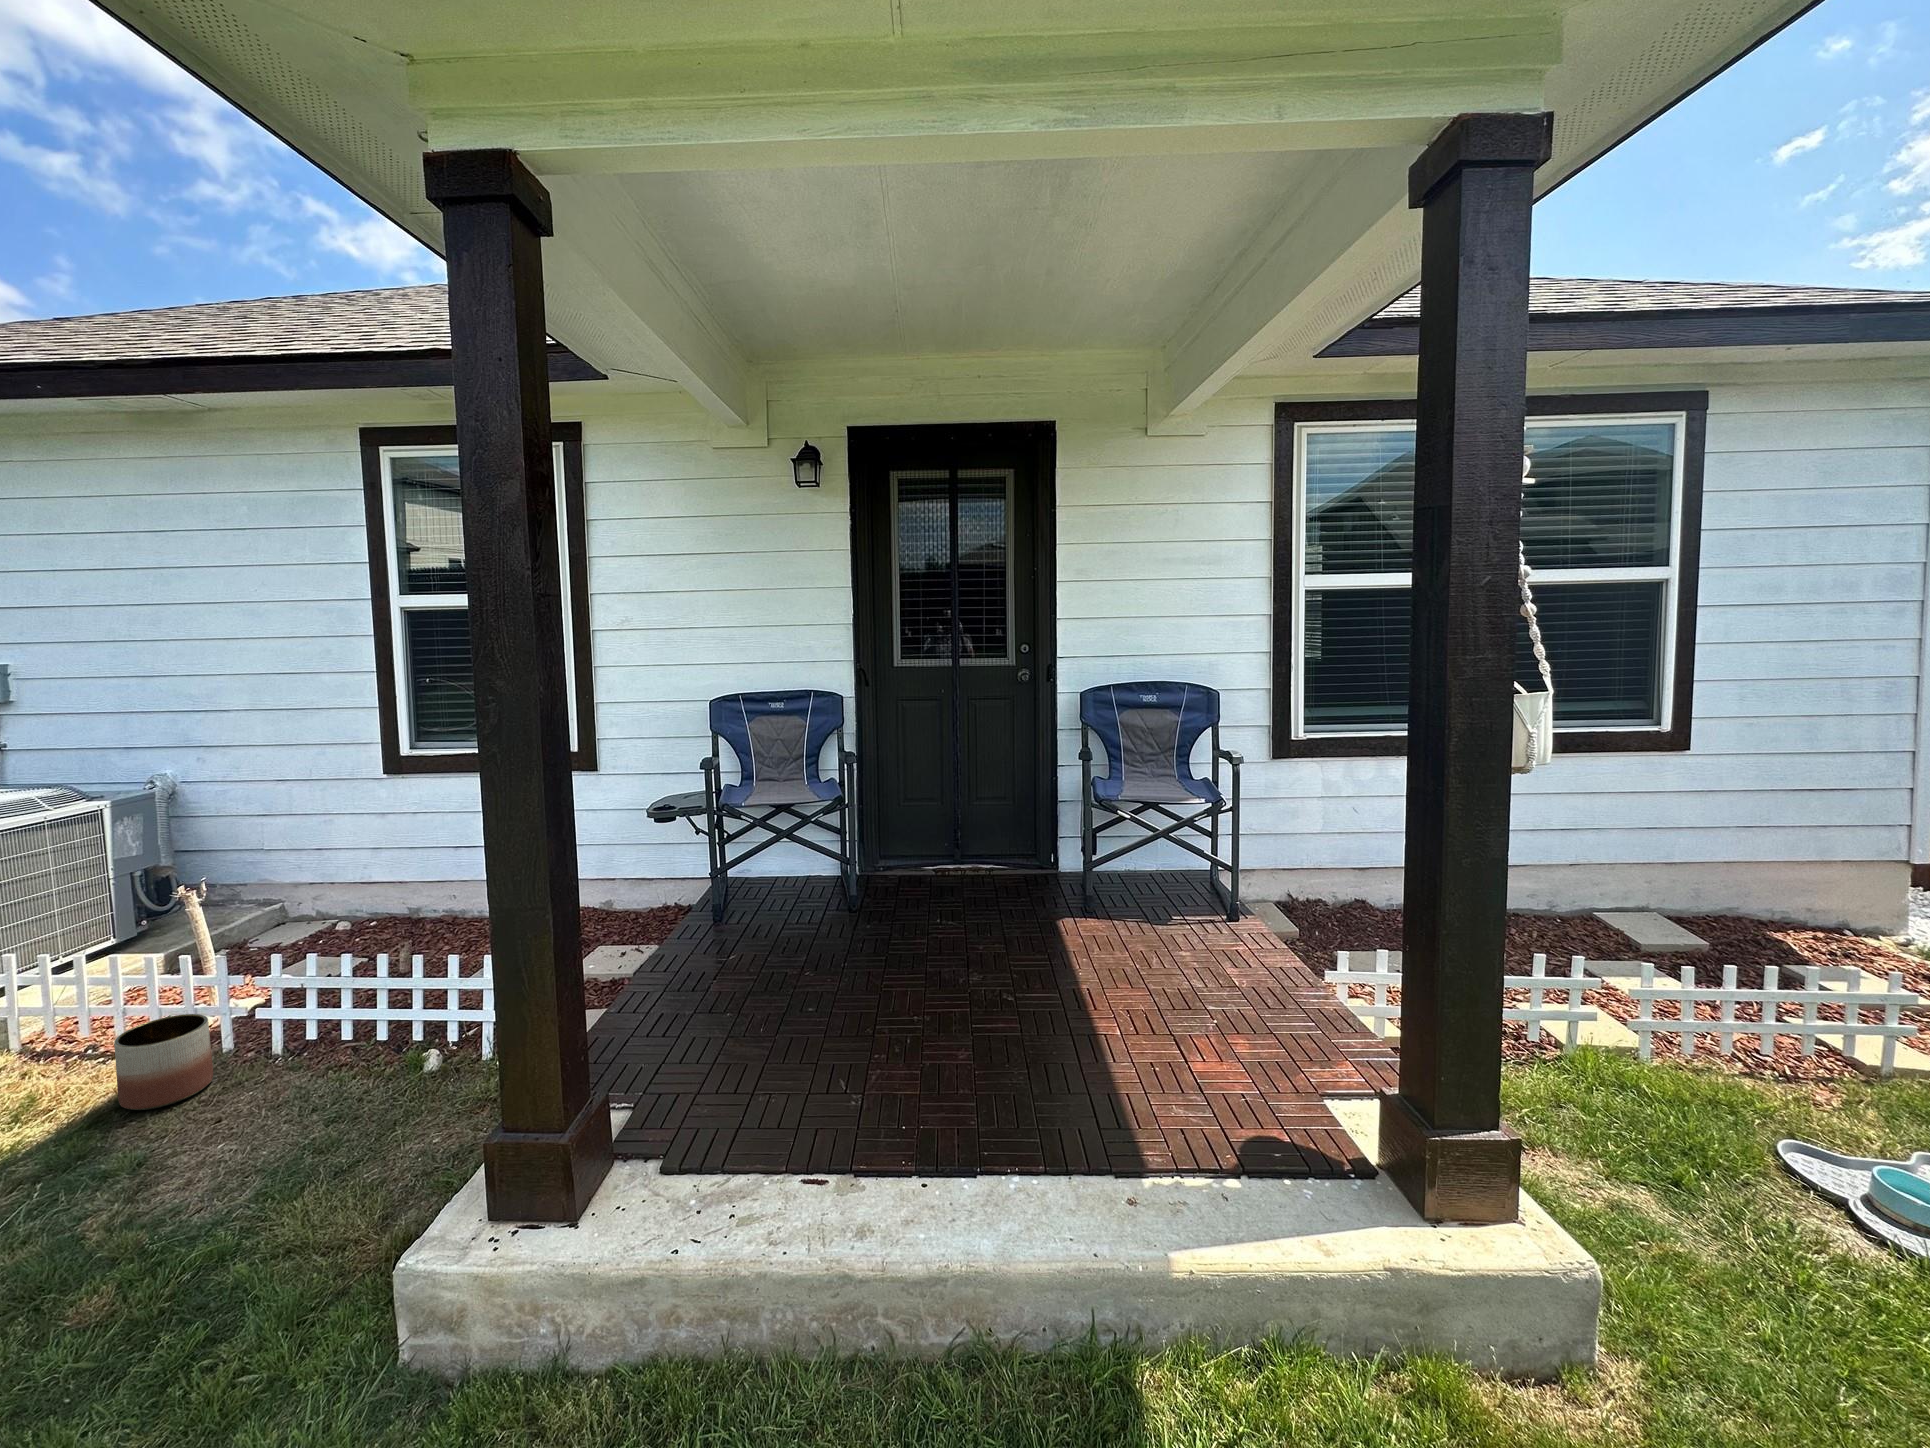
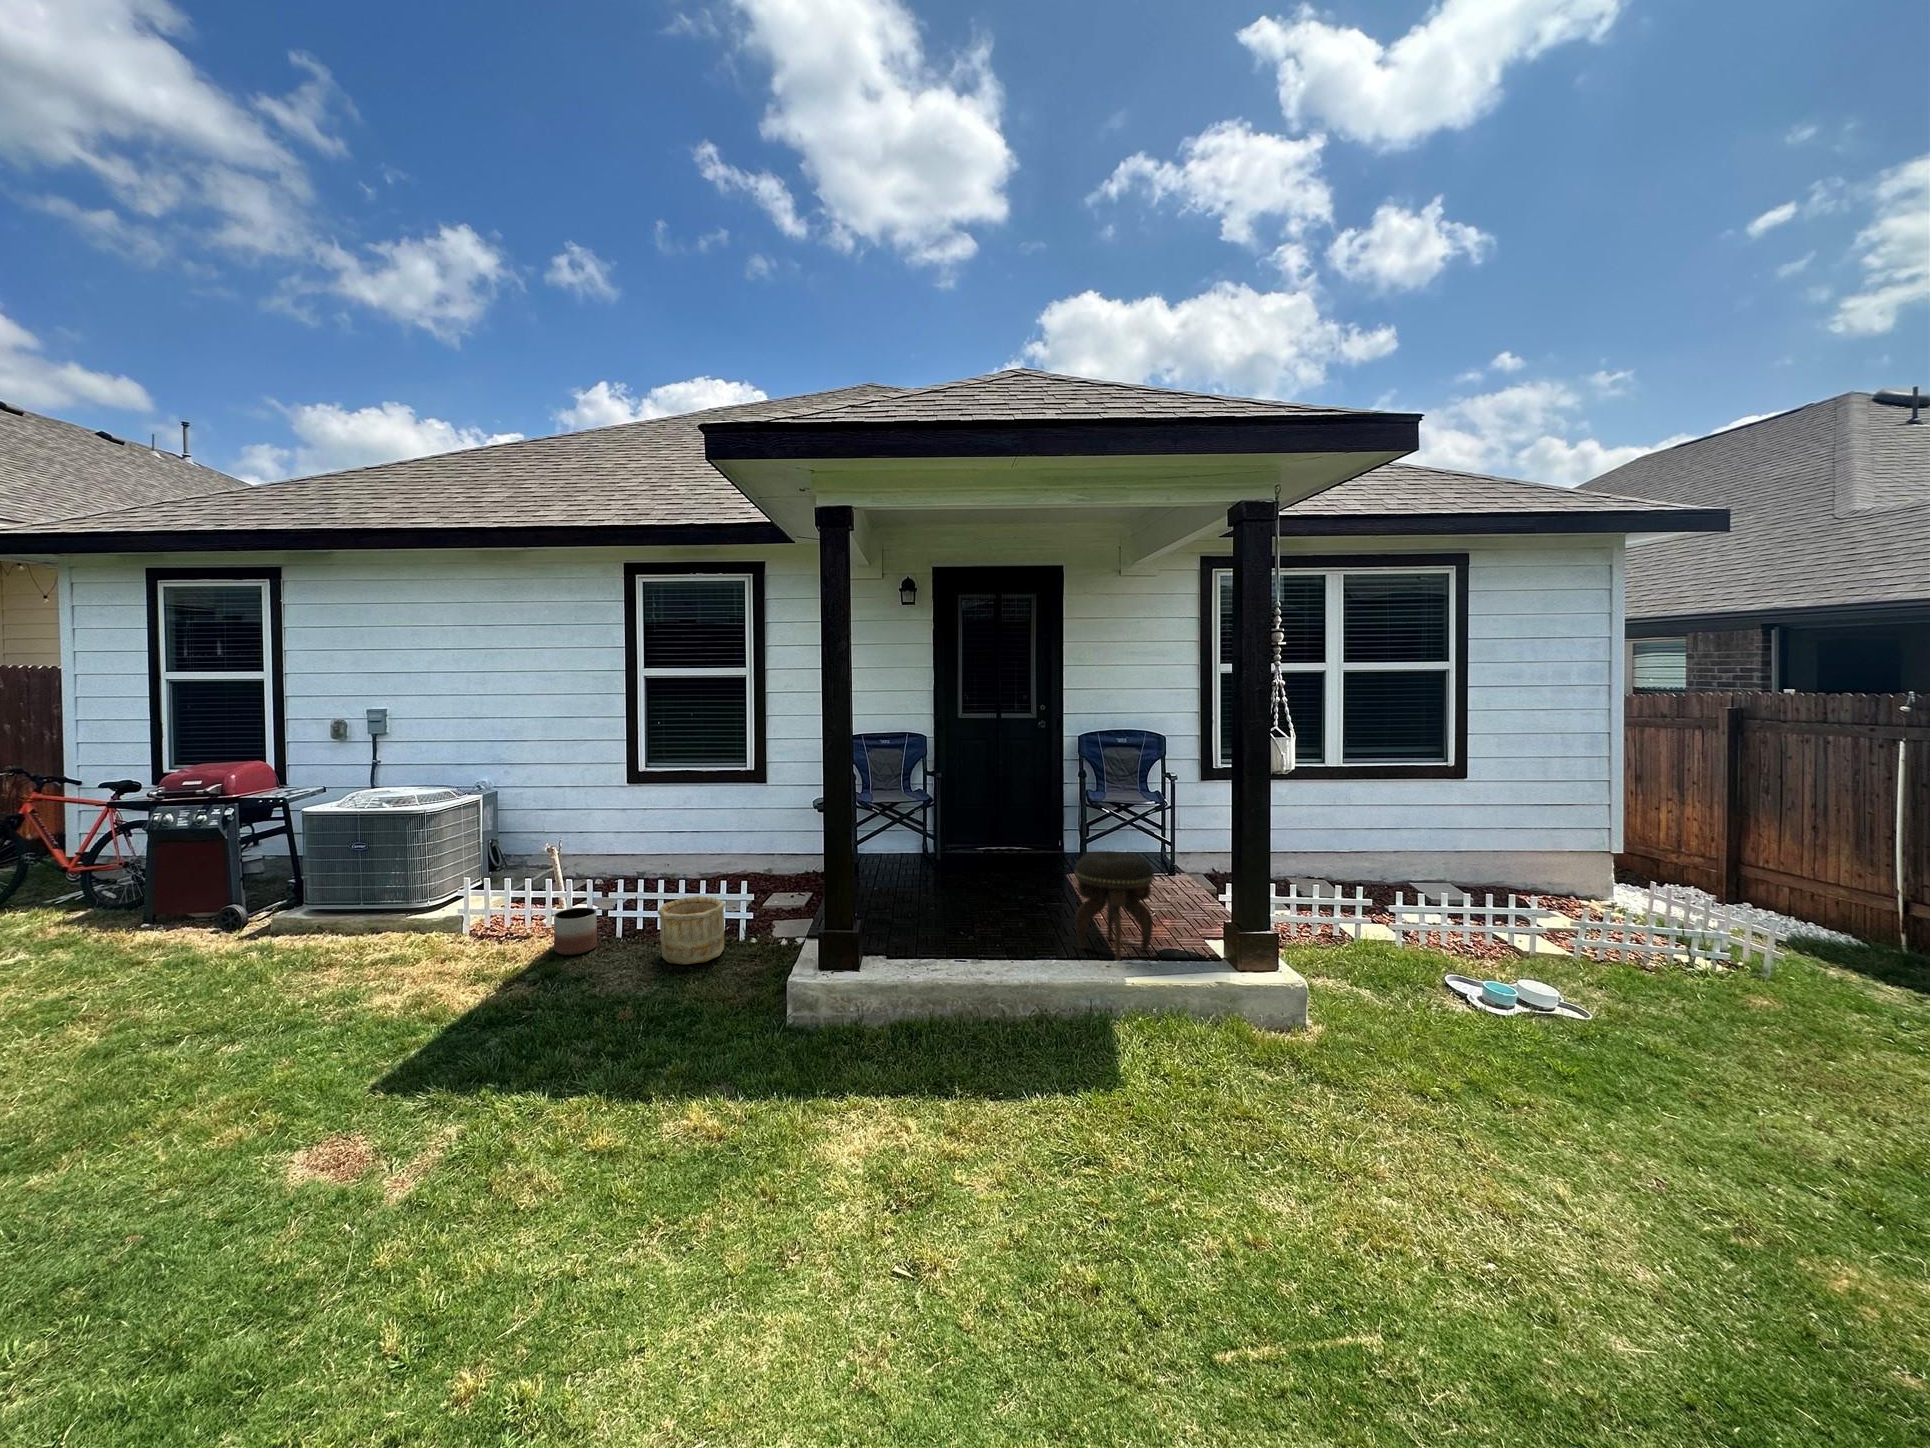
footstool: none [1059,928,1222,1172] -> present [1075,851,1154,961]
wooden bucket: none [285,995,428,1138] -> present [658,896,725,964]

